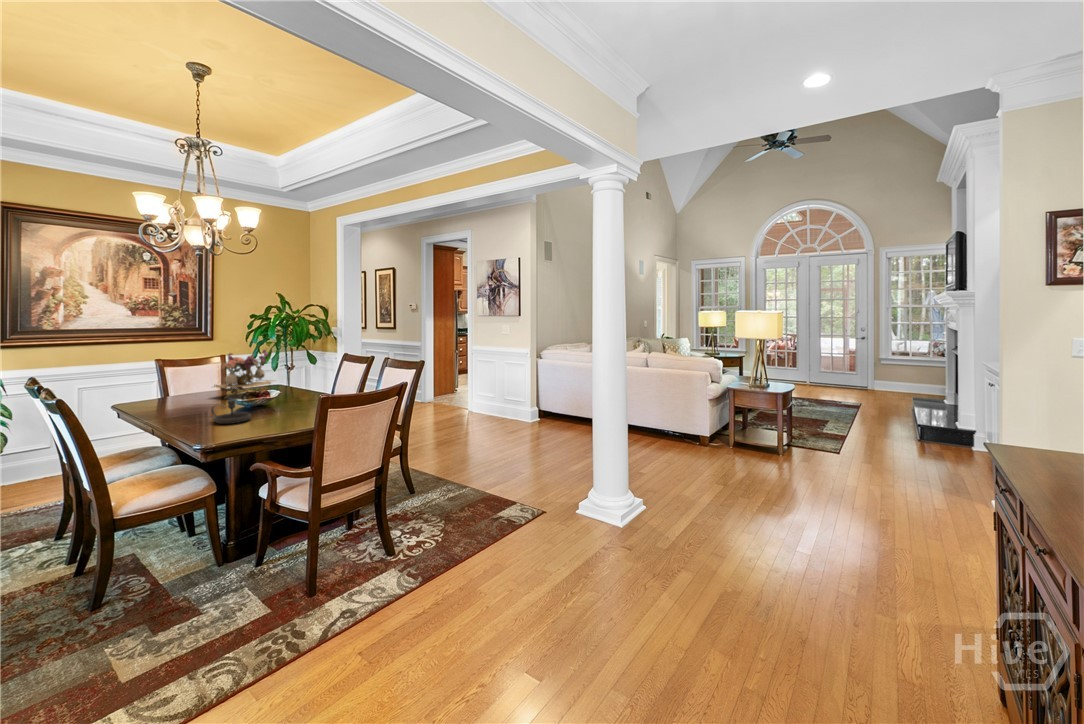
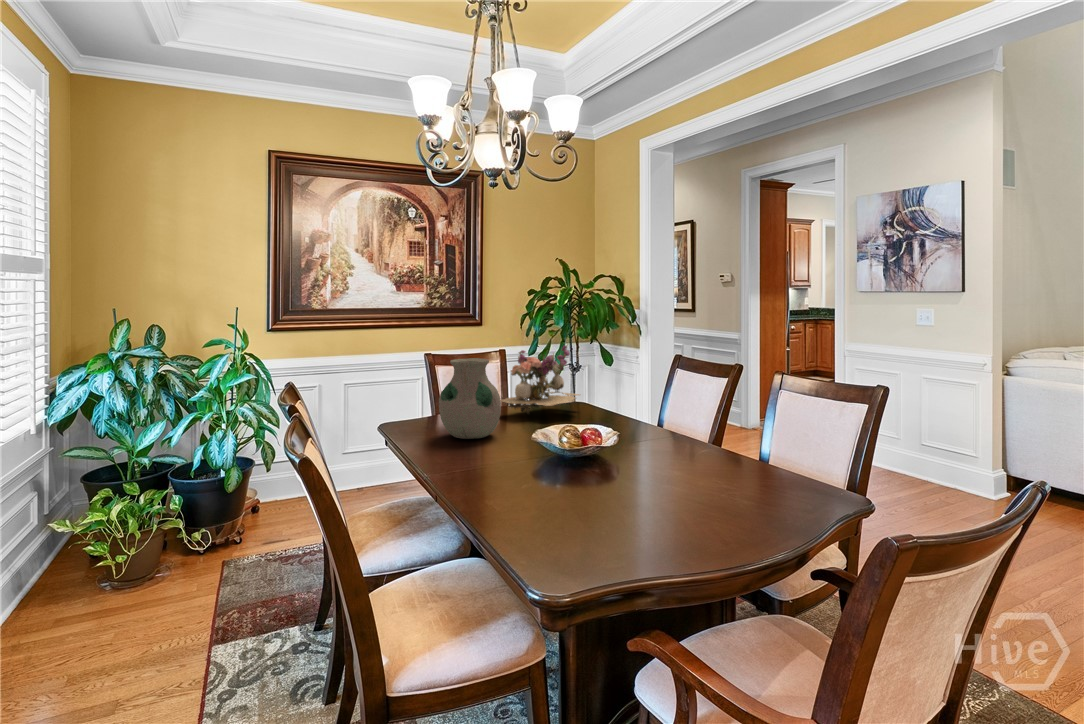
vase: none [158,358,209,411] -> present [439,358,501,439]
candlestick: present [211,400,251,424] -> none [513,436,572,476]

